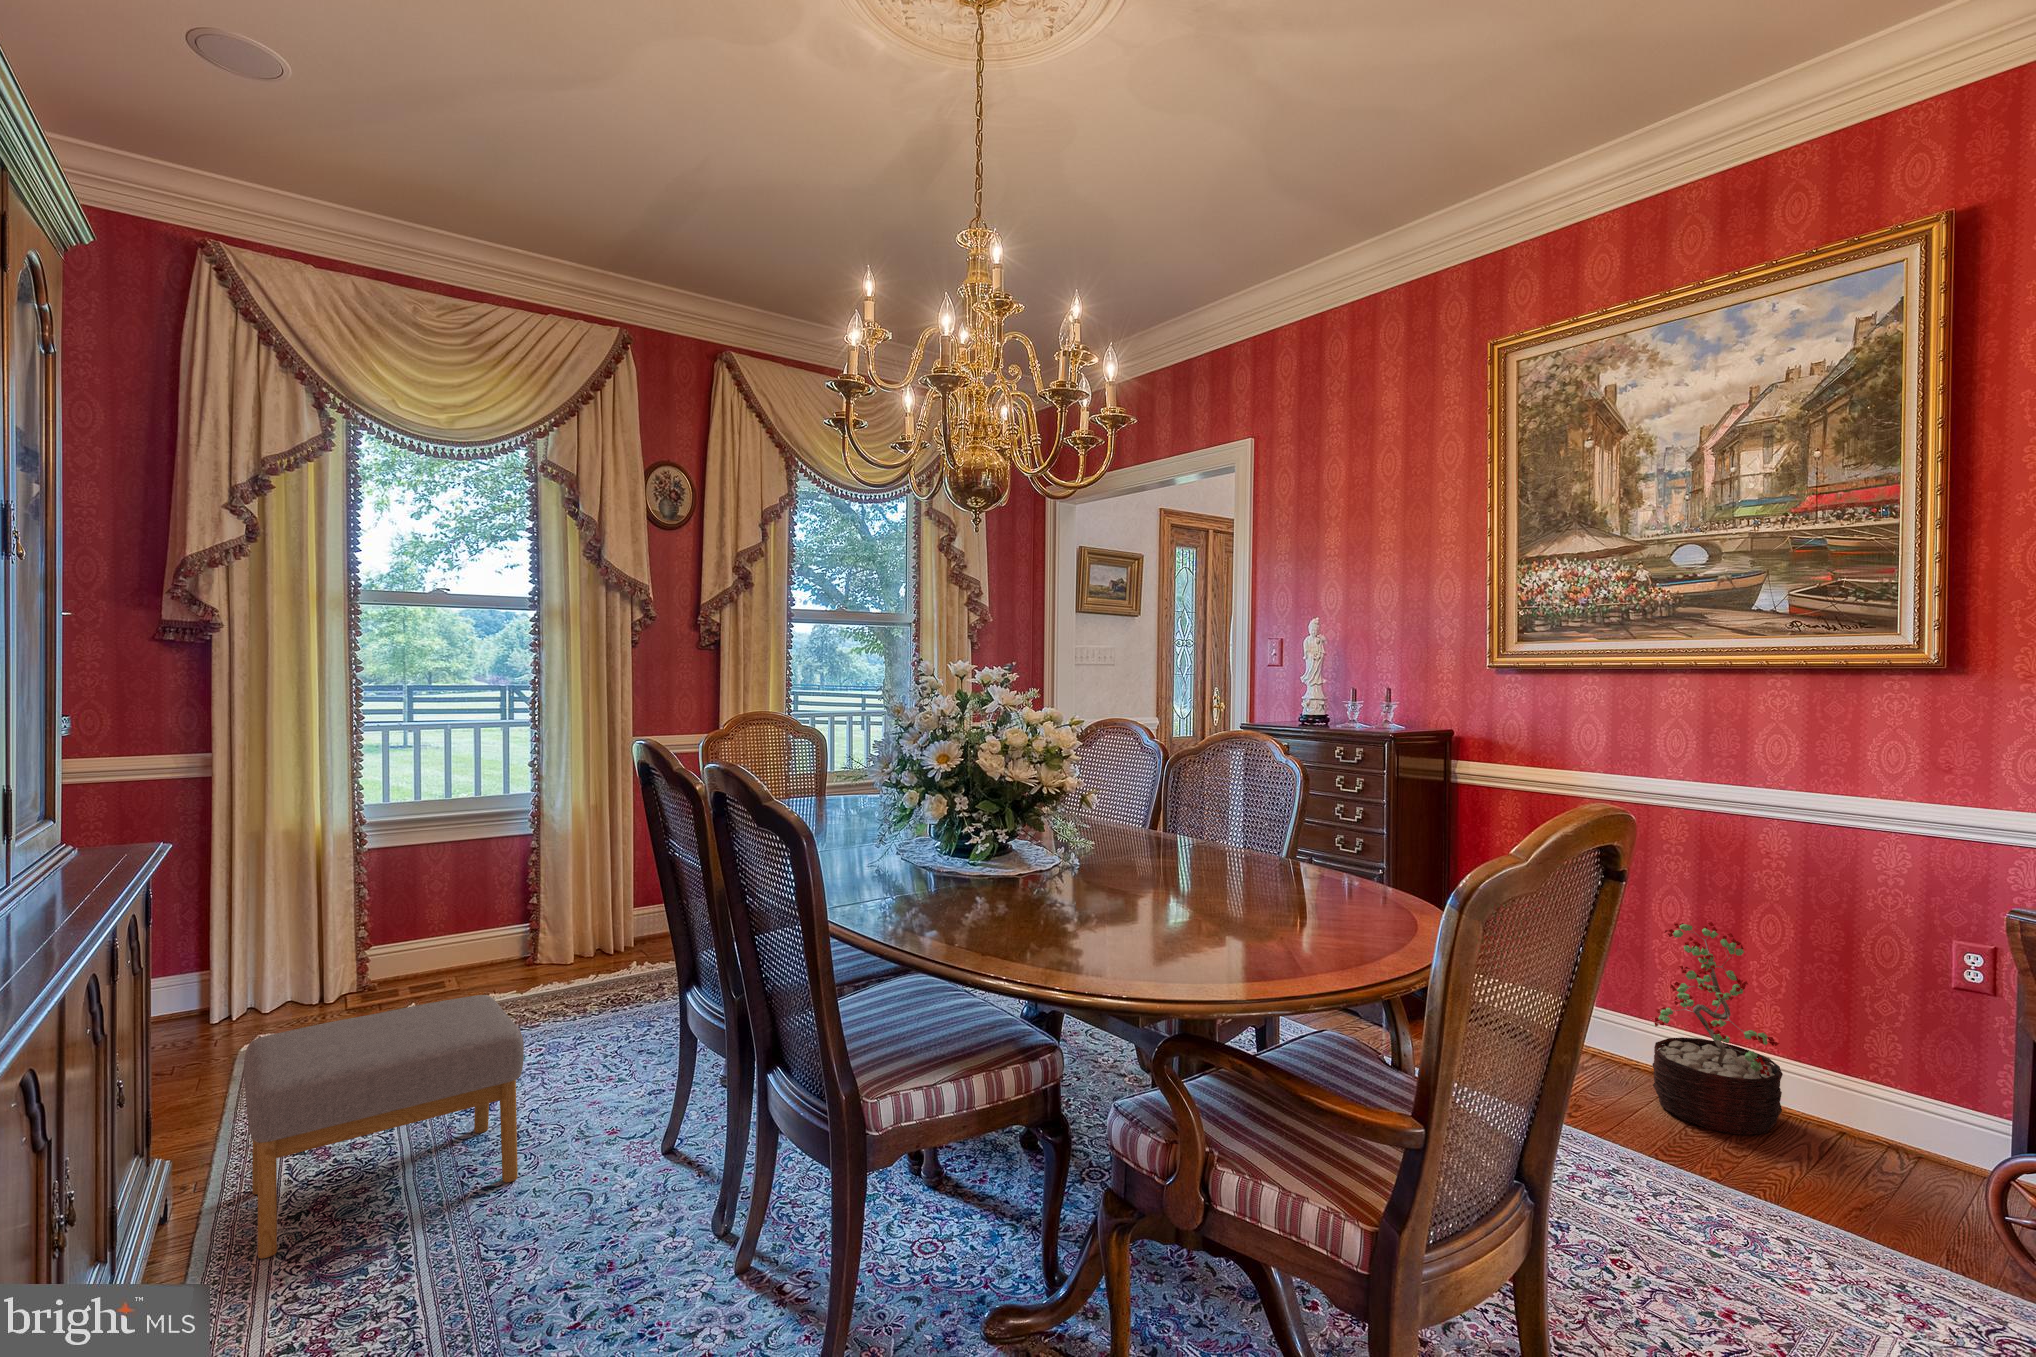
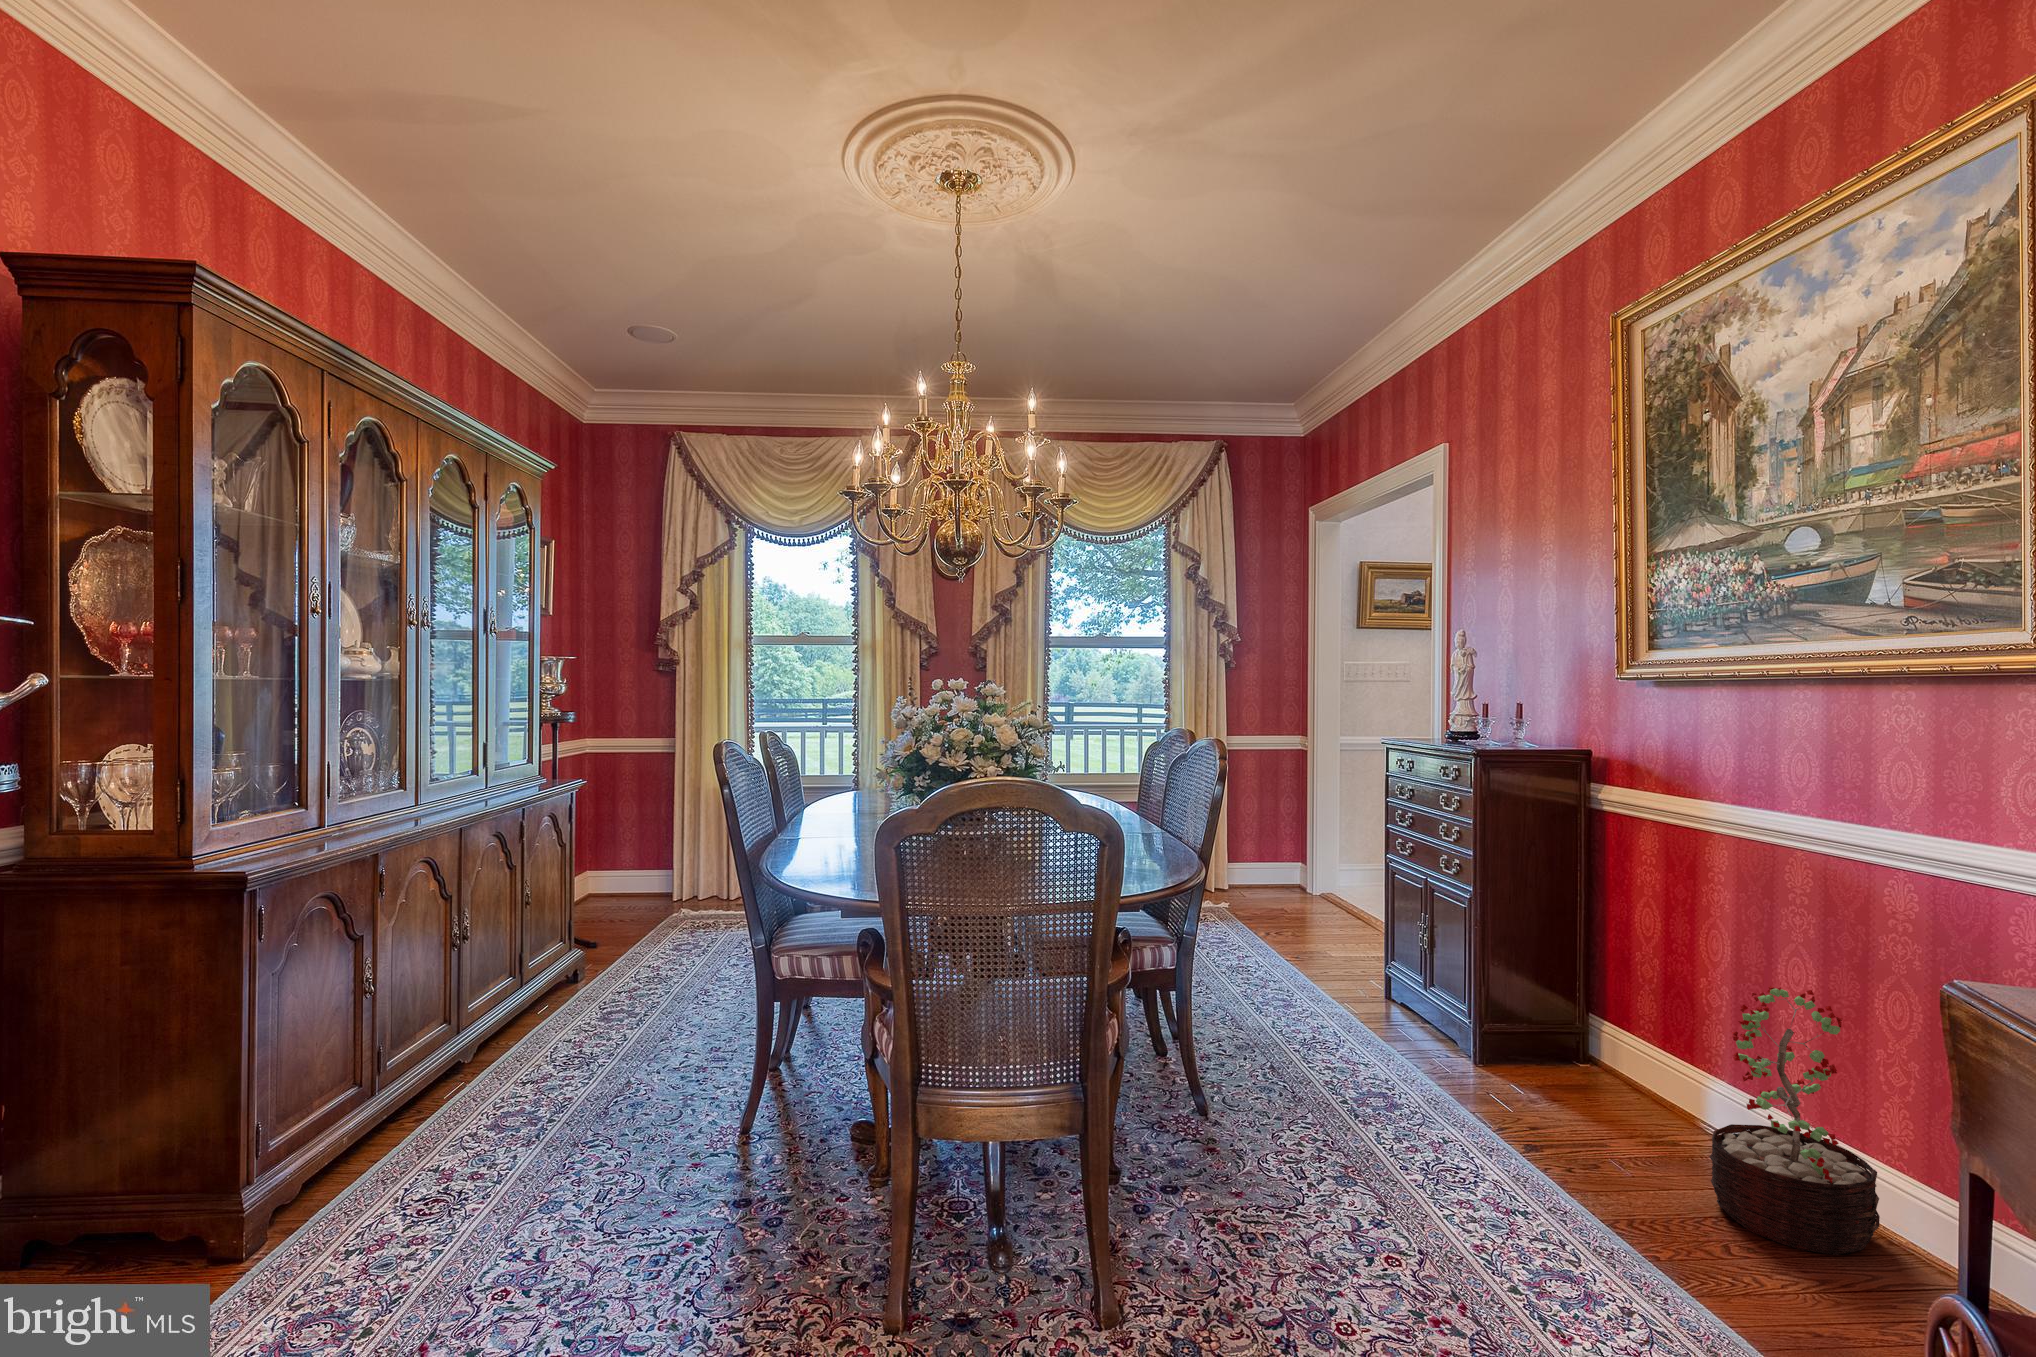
footstool: present [244,995,524,1259] -> none [567,897,725,1020]

